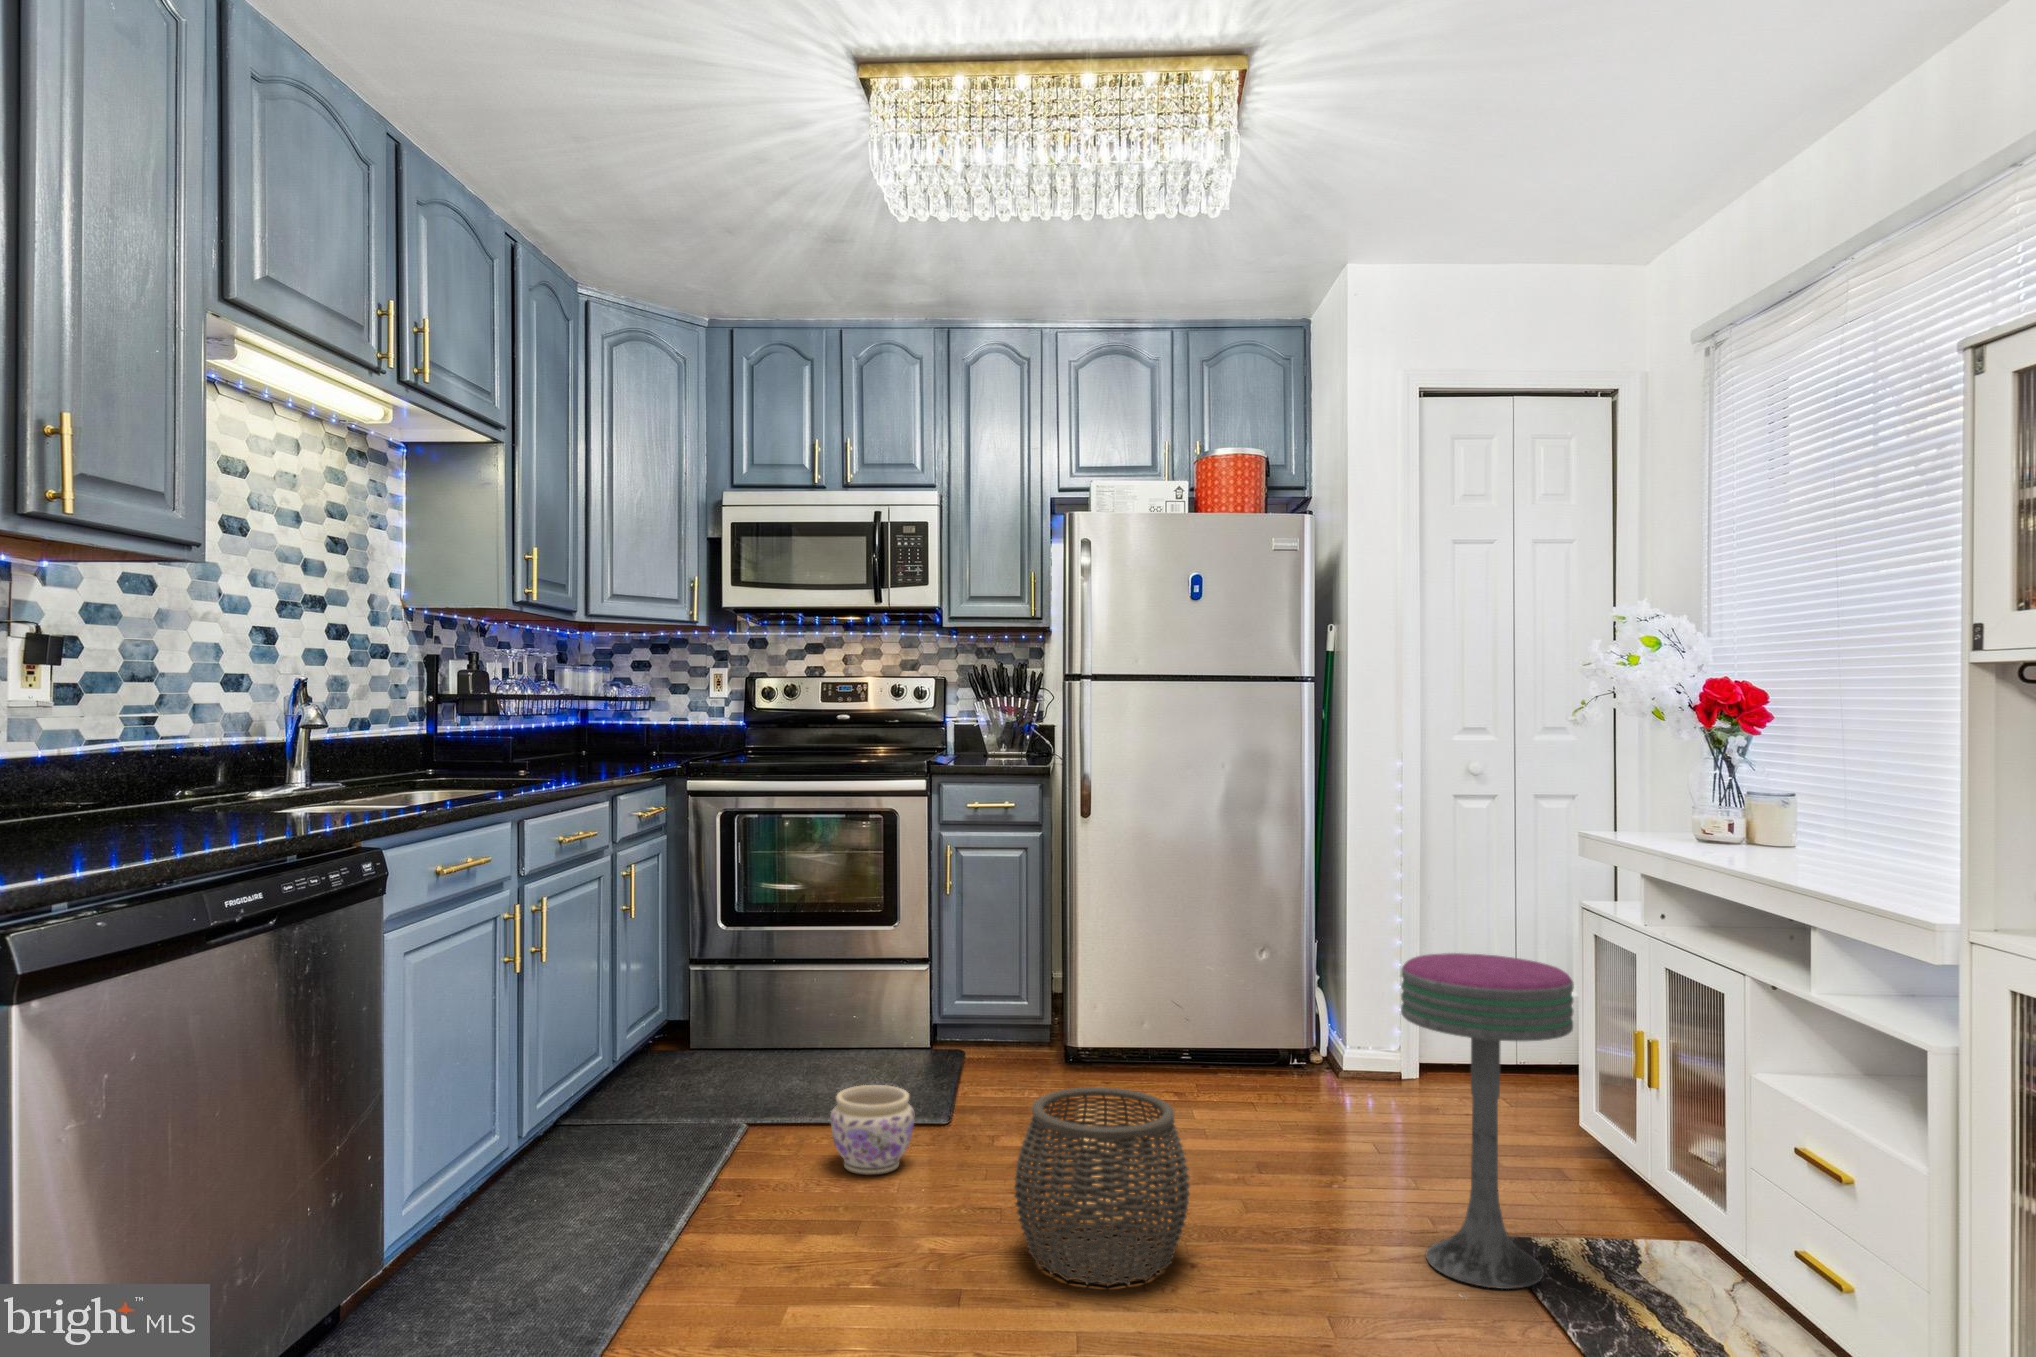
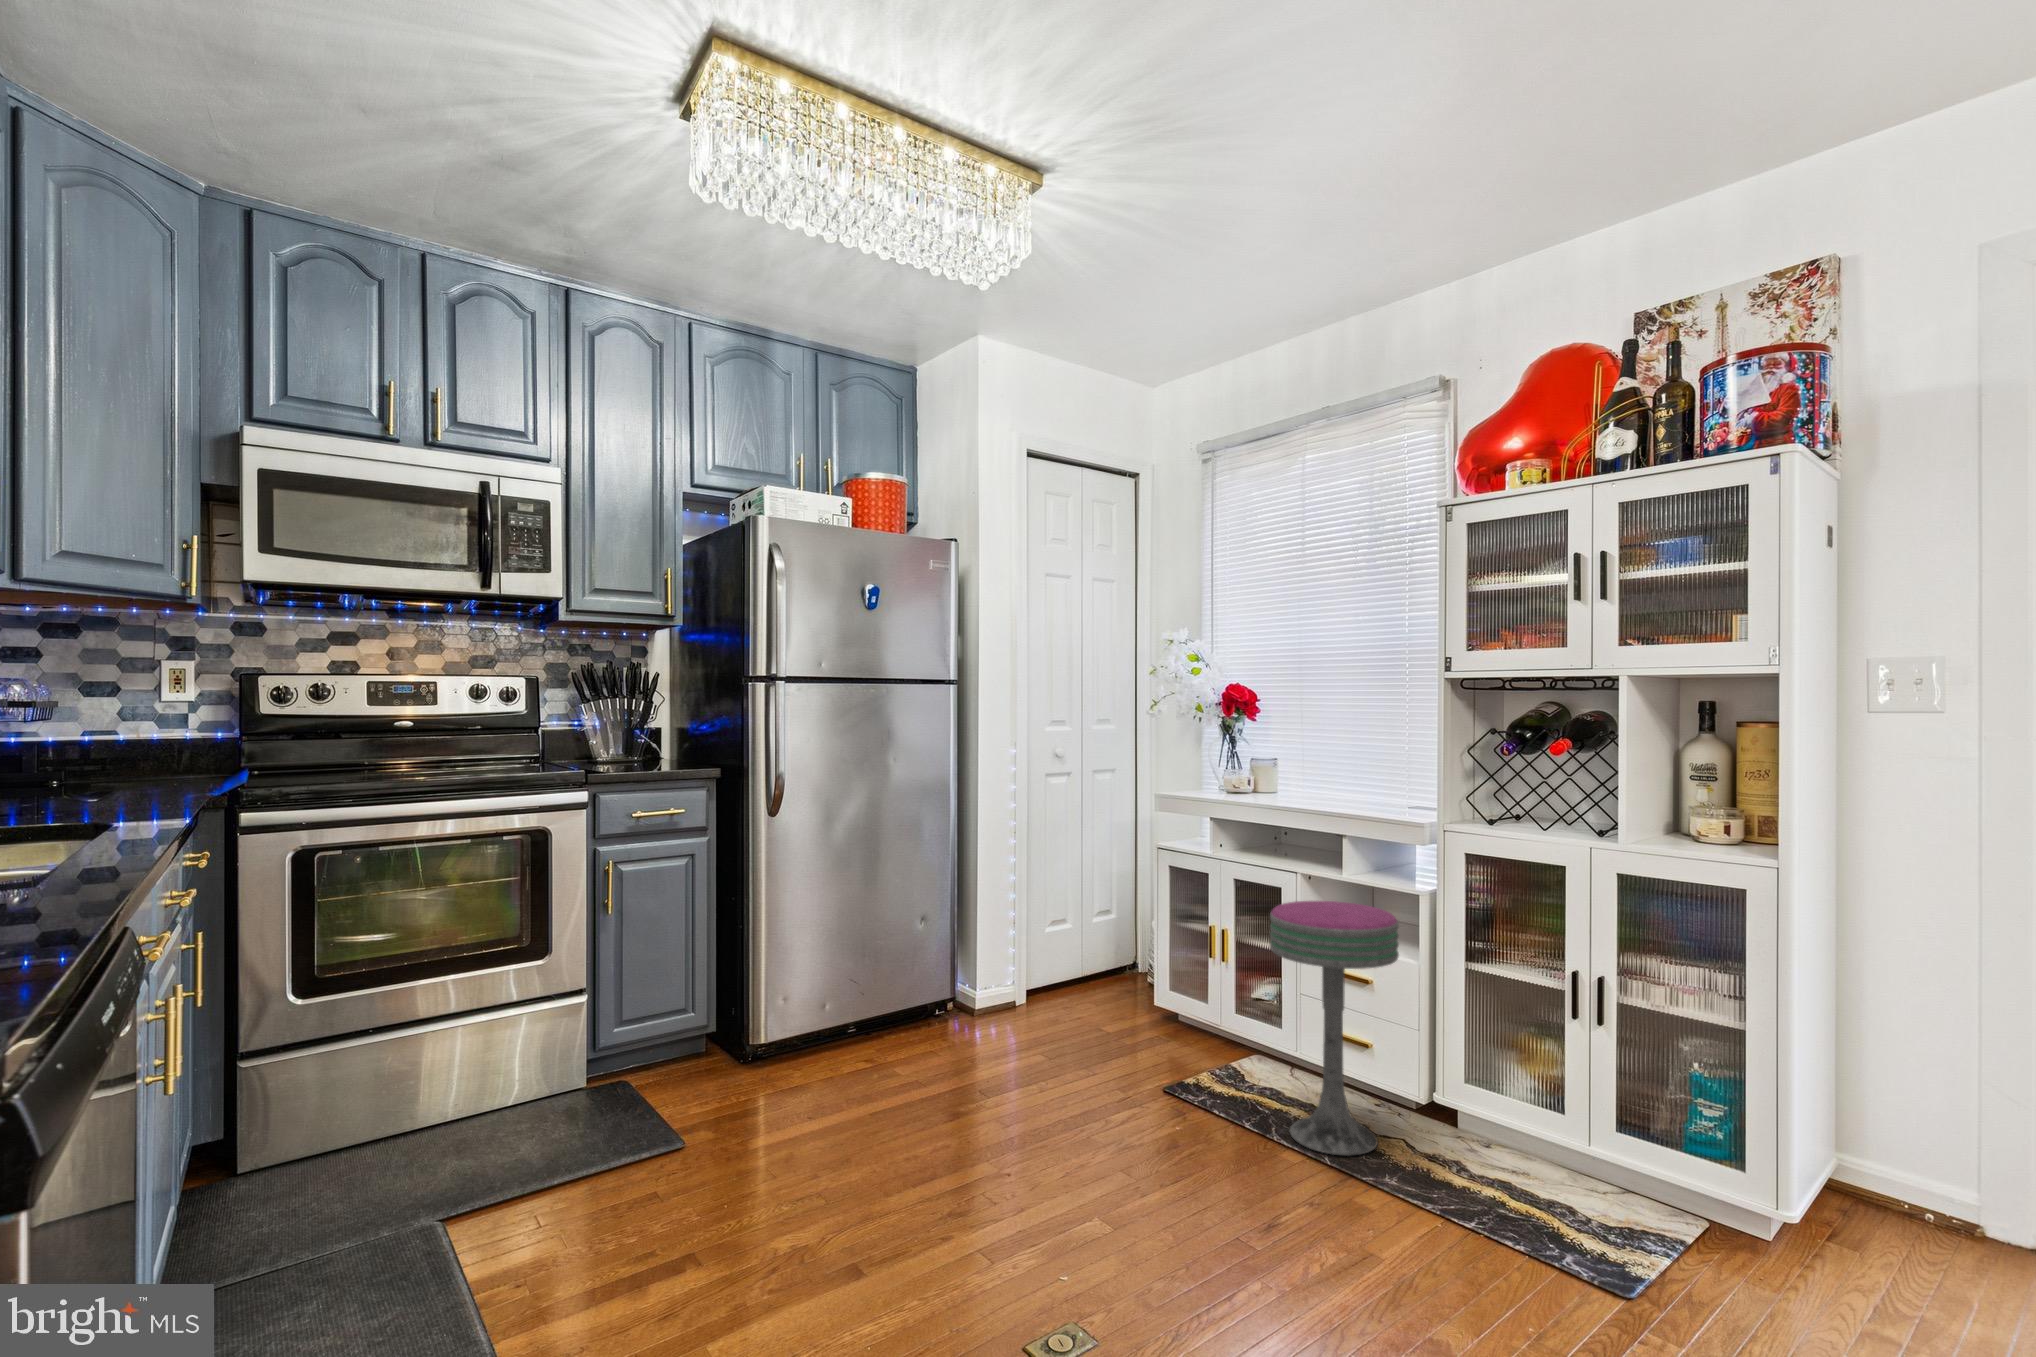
planter: present [830,1085,914,1175] -> none [758,1154,857,1272]
woven basket: present [1014,1087,1190,1286] -> none [1071,1081,1242,1286]

